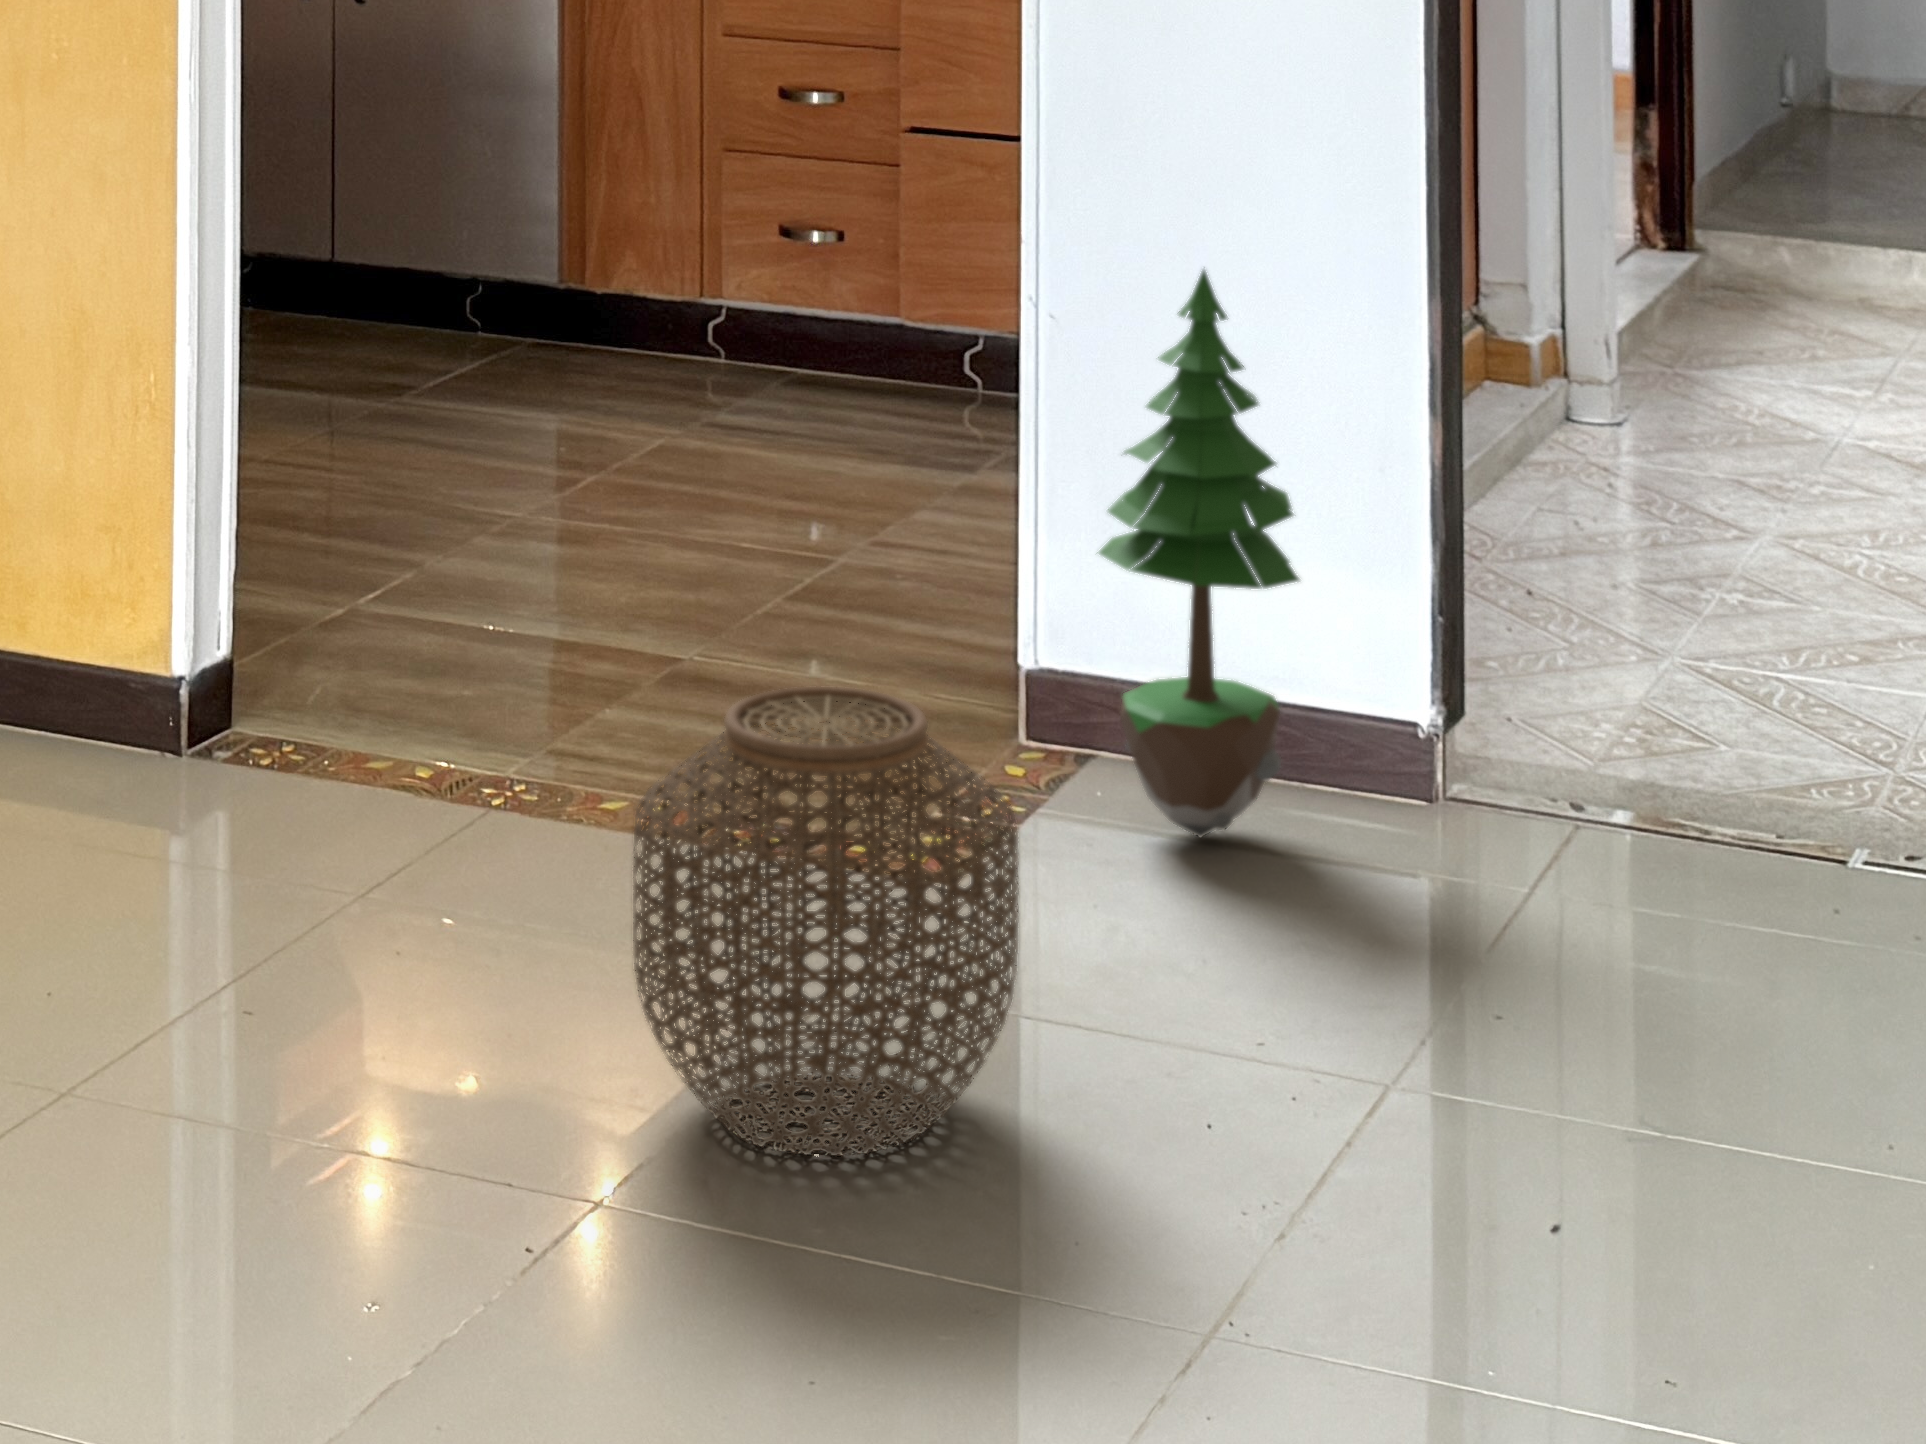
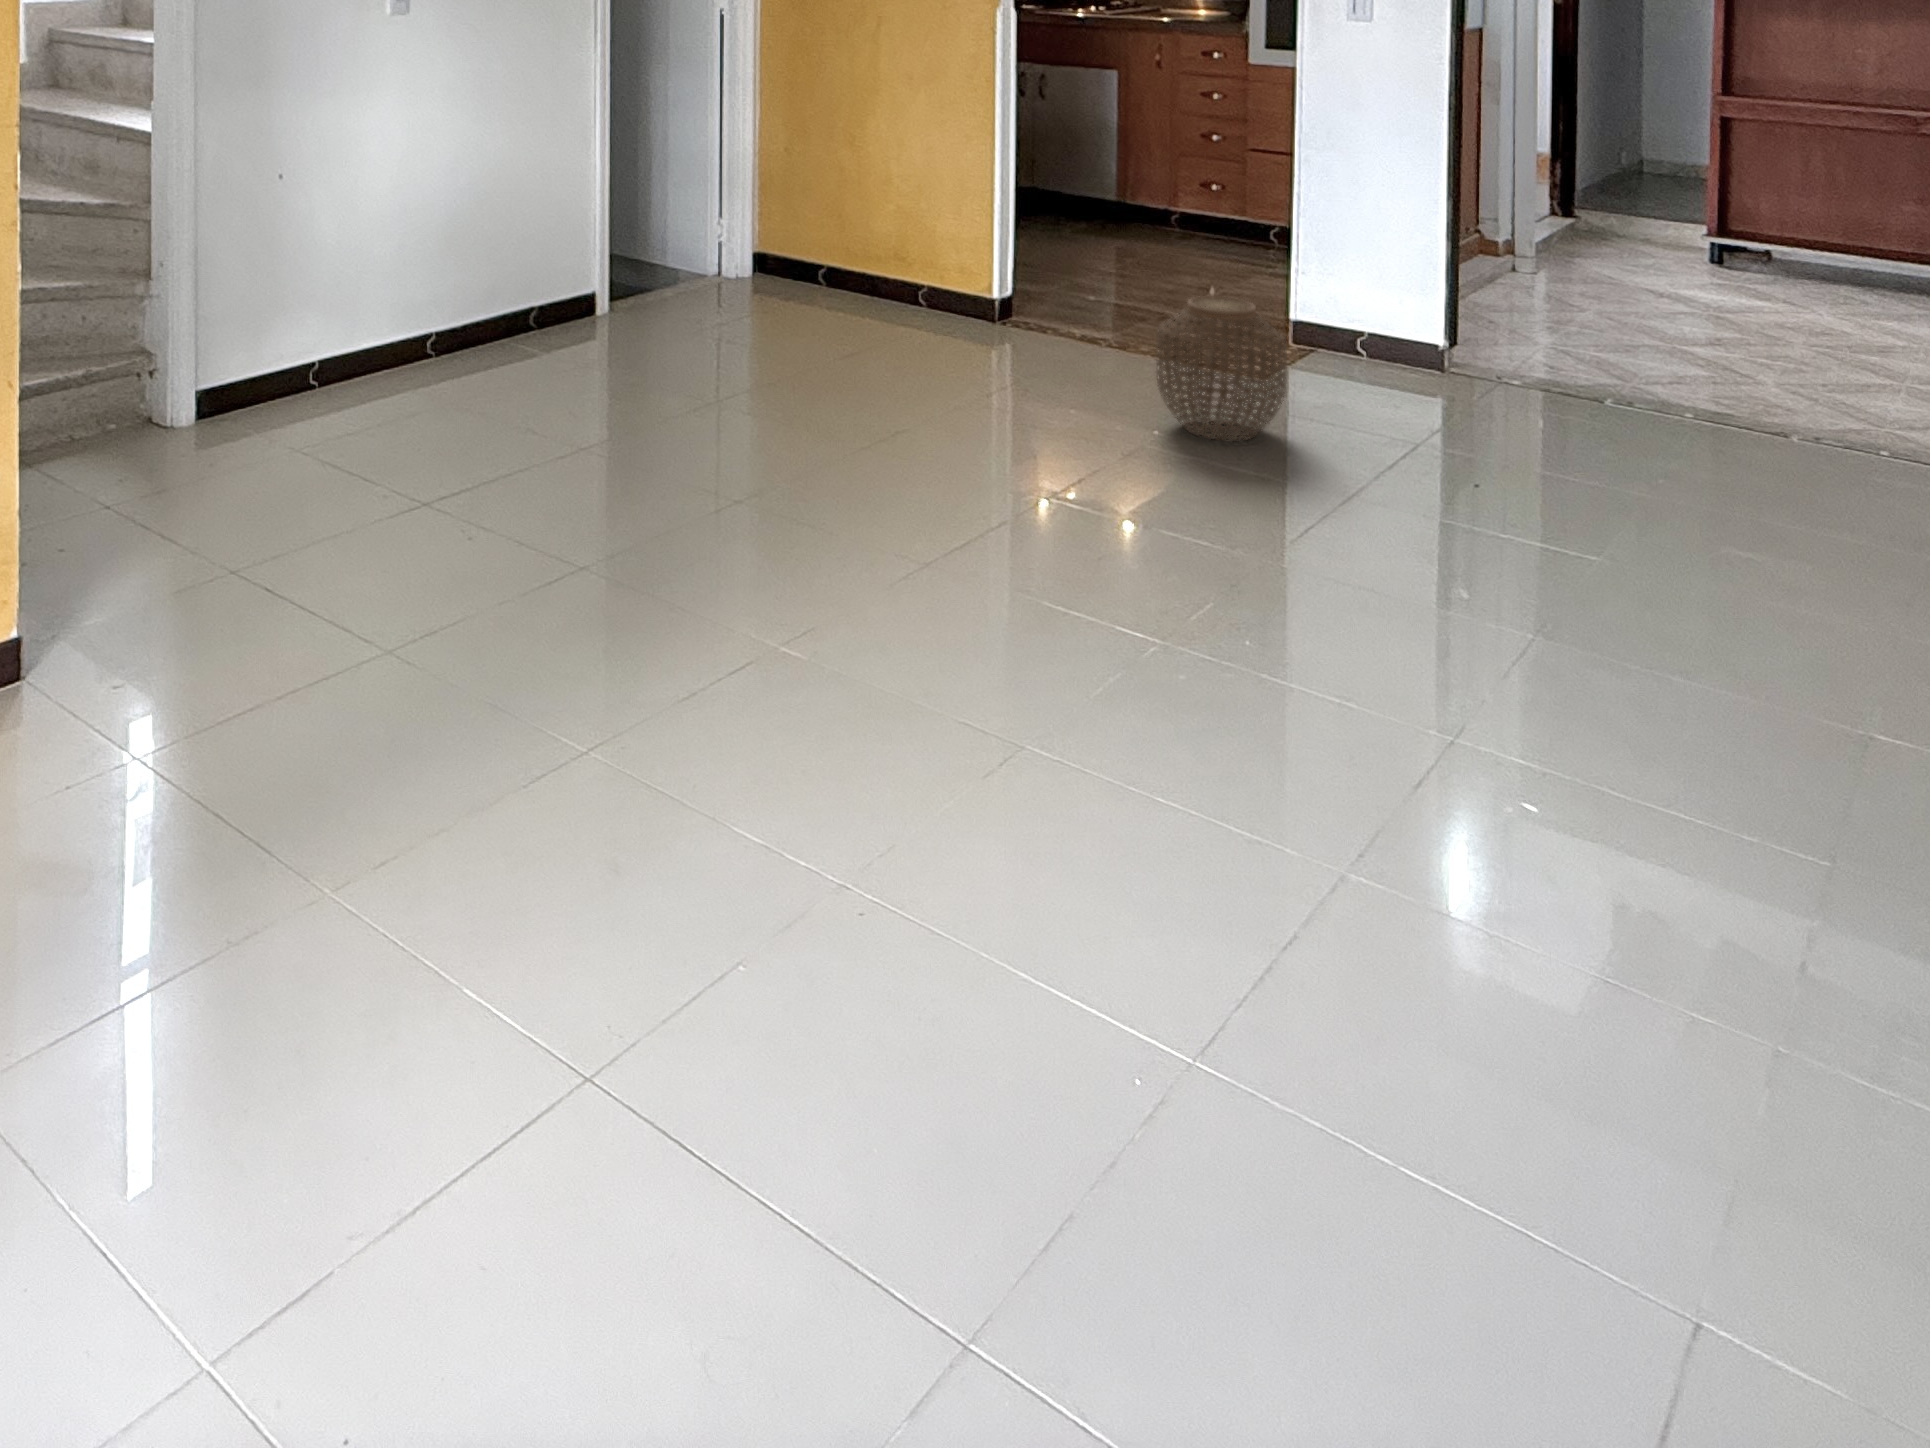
potted tree: present [1097,270,1299,838] -> none [1318,179,1394,374]

